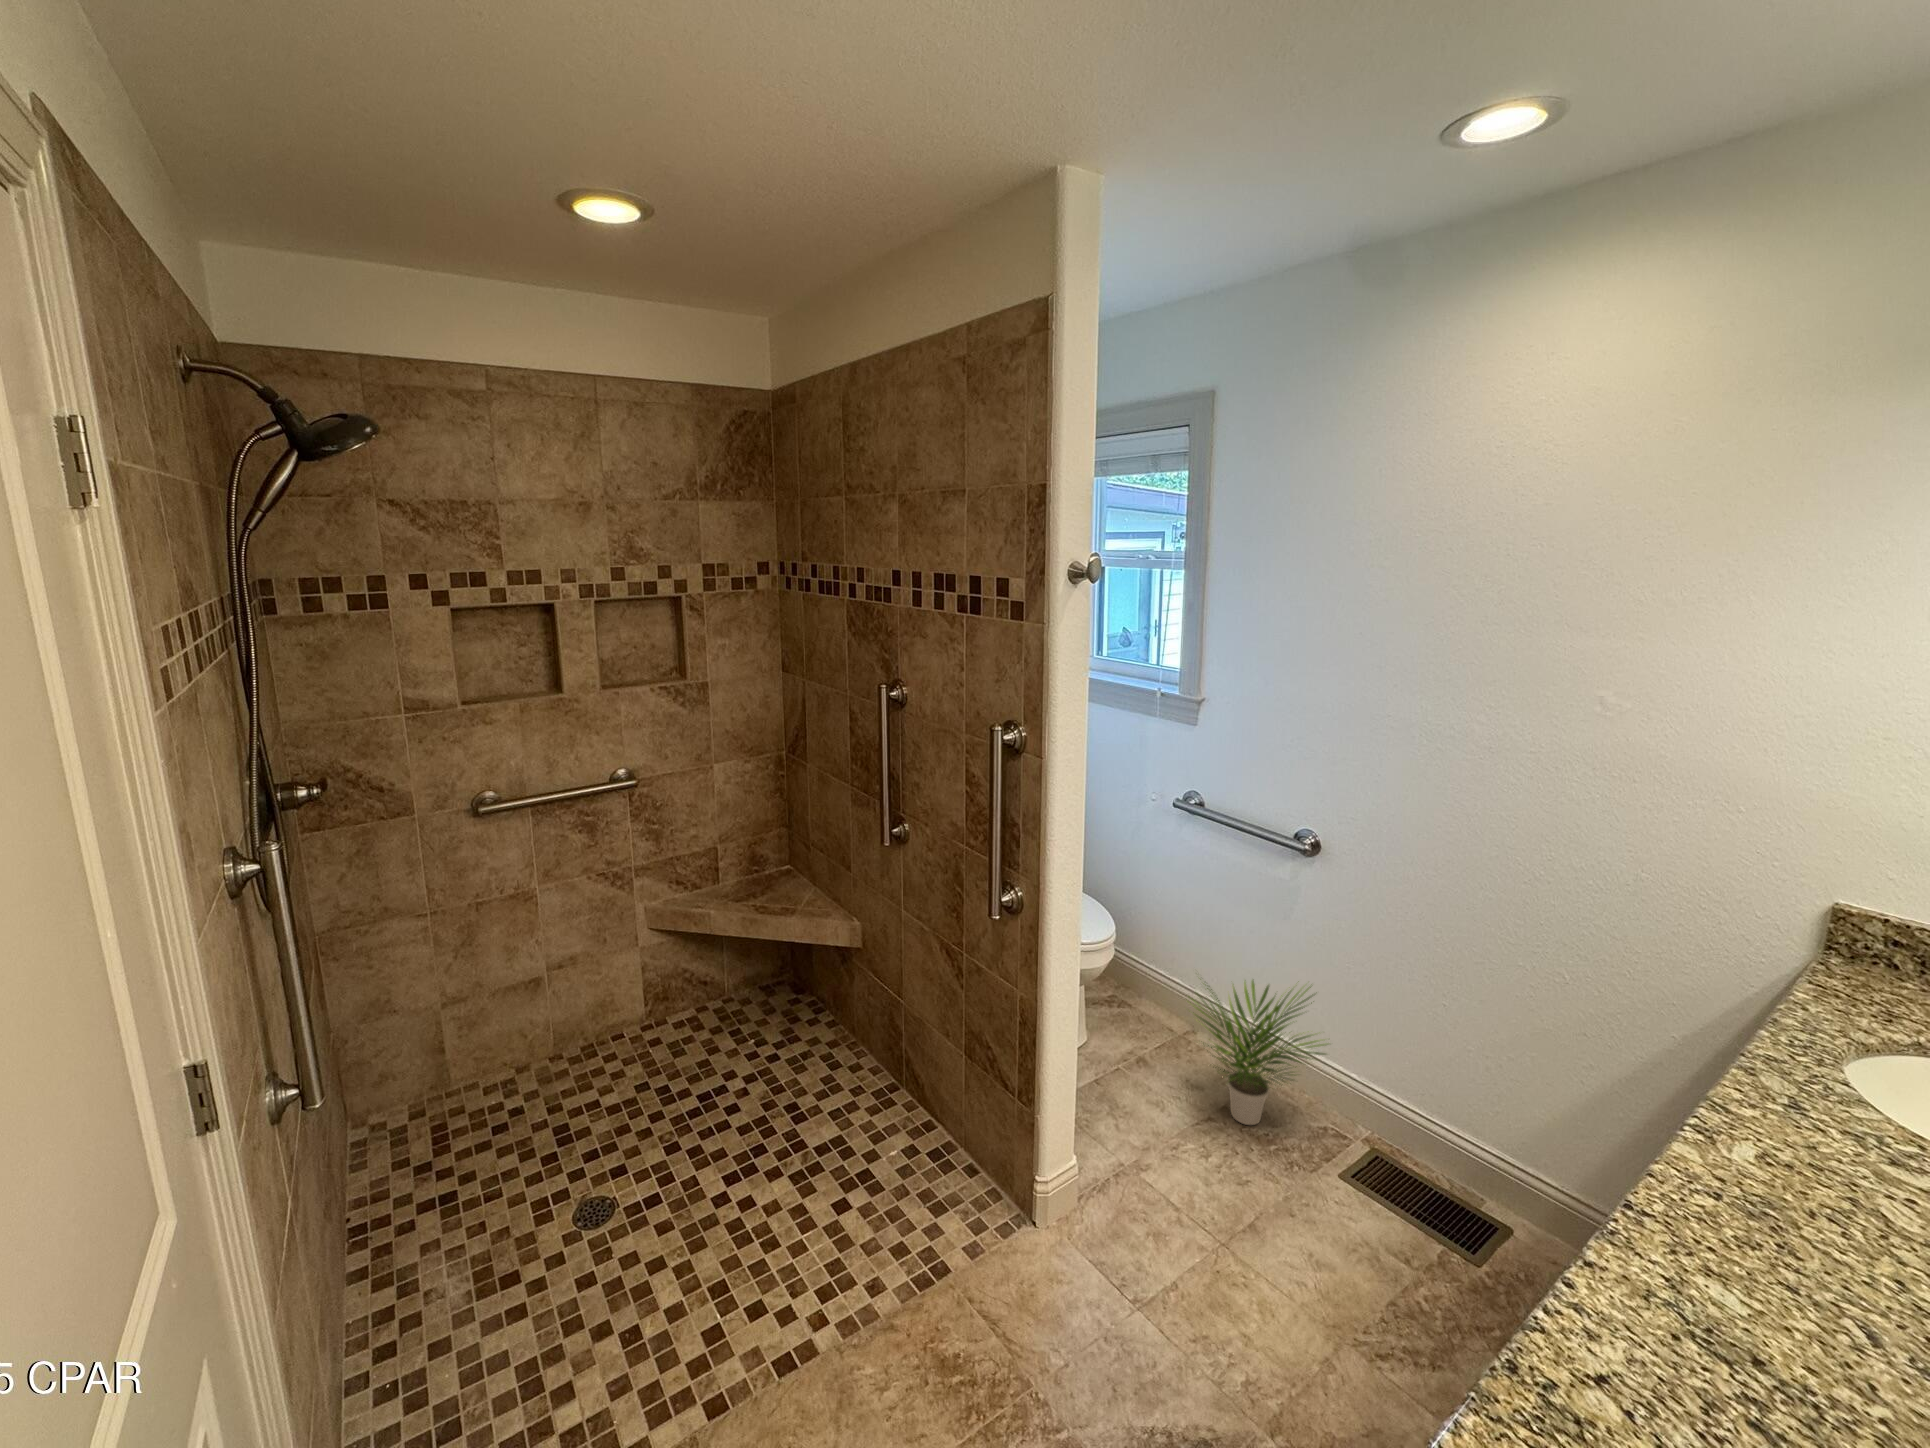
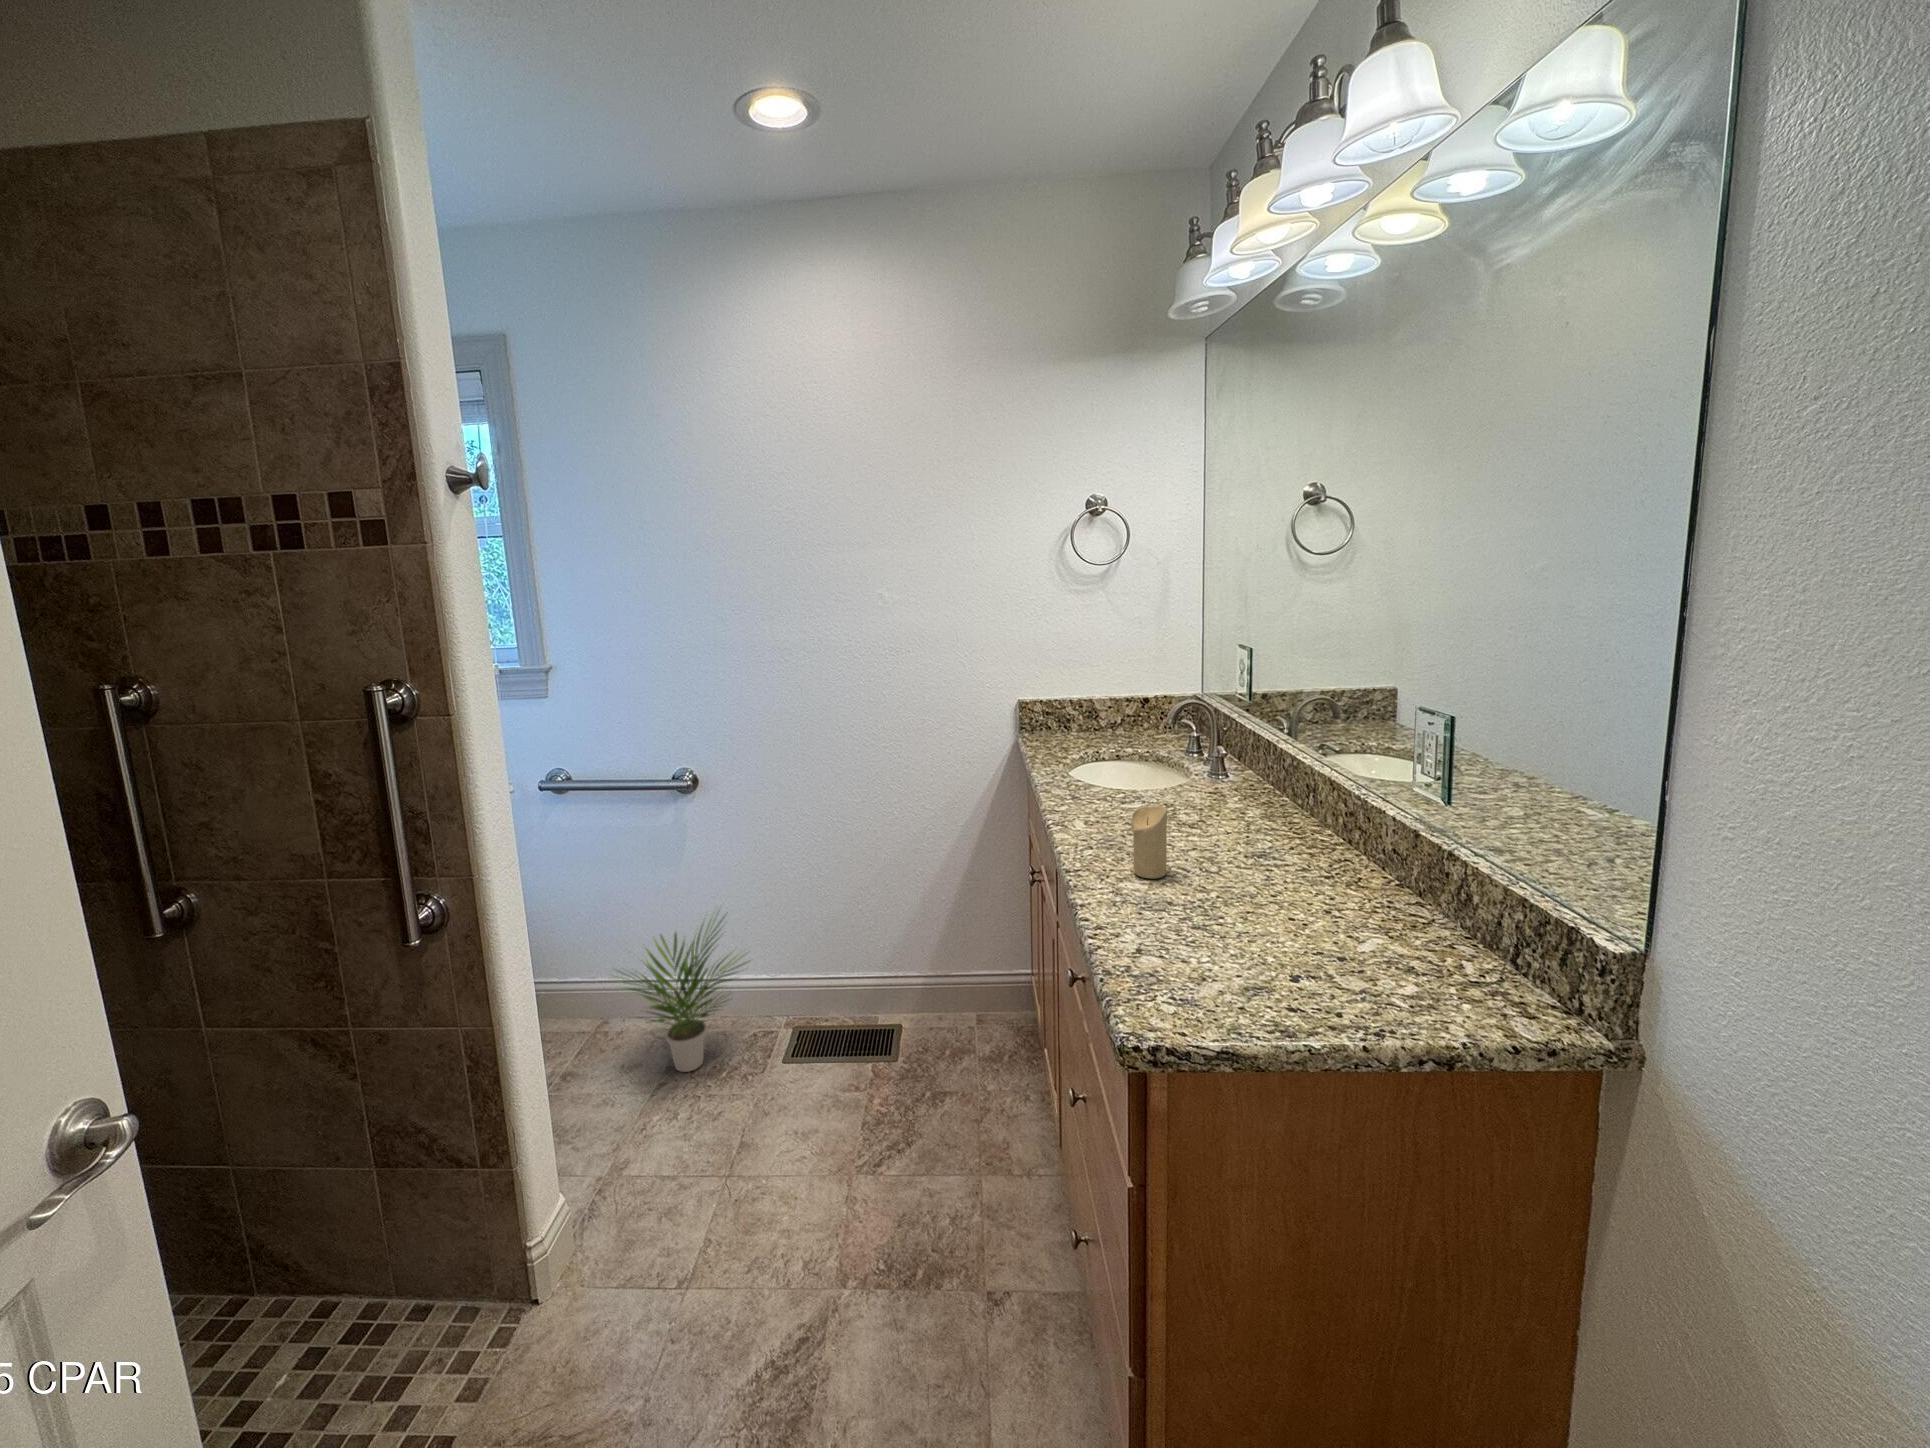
candle: none [1751,1193,1844,1319] -> present [1131,806,1167,879]

